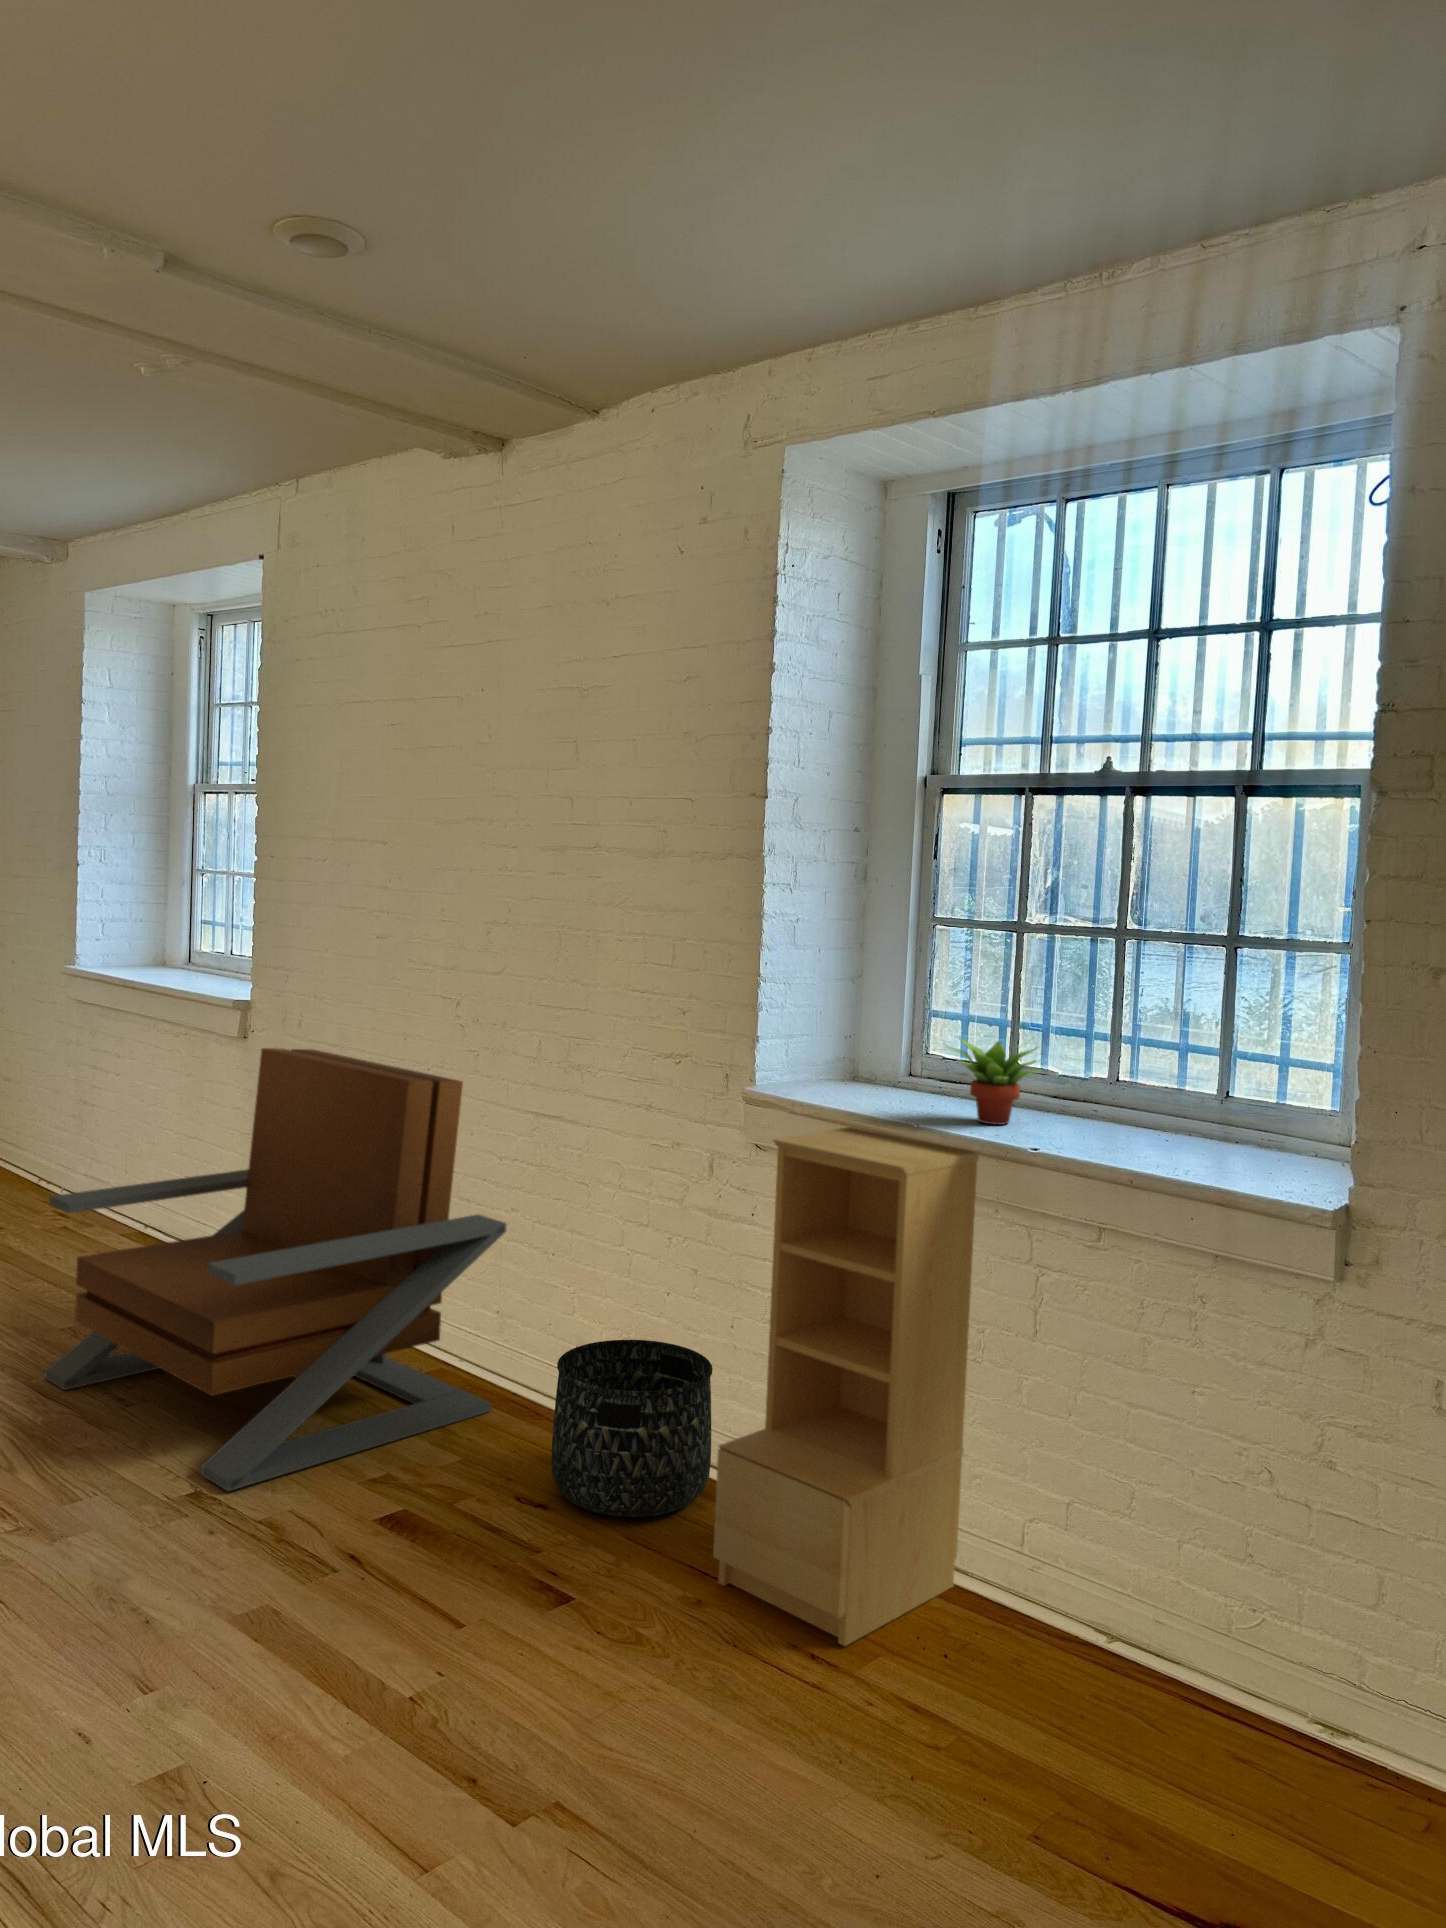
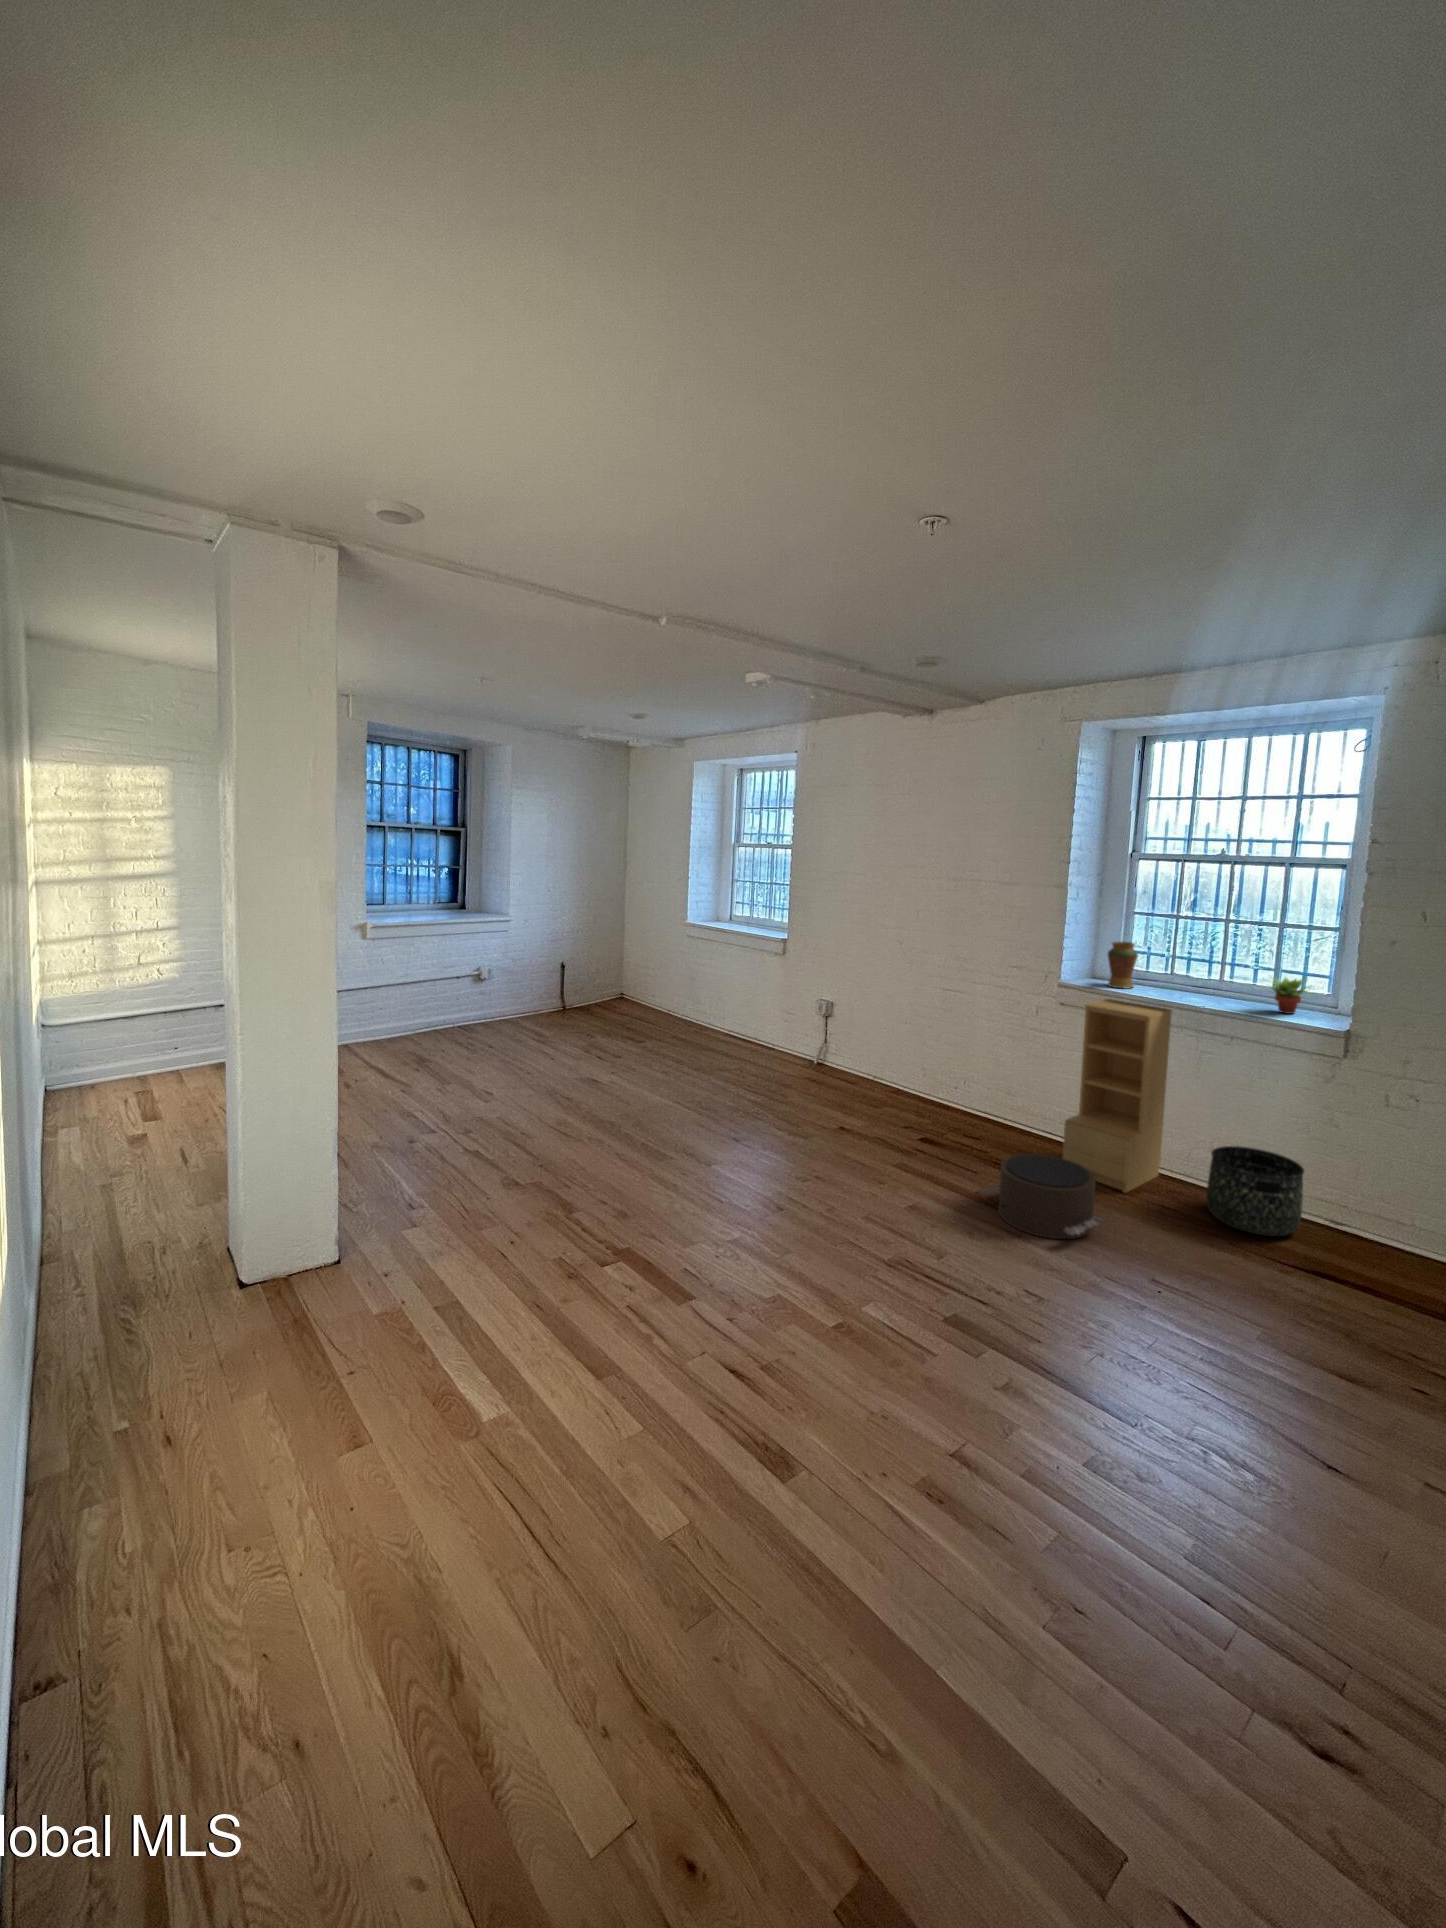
decorative vase: none [868,988,936,1103] -> present [1108,942,1138,988]
succulent plant: present [947,1038,1041,1125] -> present [1272,977,1312,1014]
lounge chair: present [45,1048,507,1491] -> none [750,964,938,1135]
basket: present [551,1340,713,1517] -> present [1206,1146,1304,1236]
pouf: none [419,1552,718,1822] -> present [981,1154,1102,1239]

